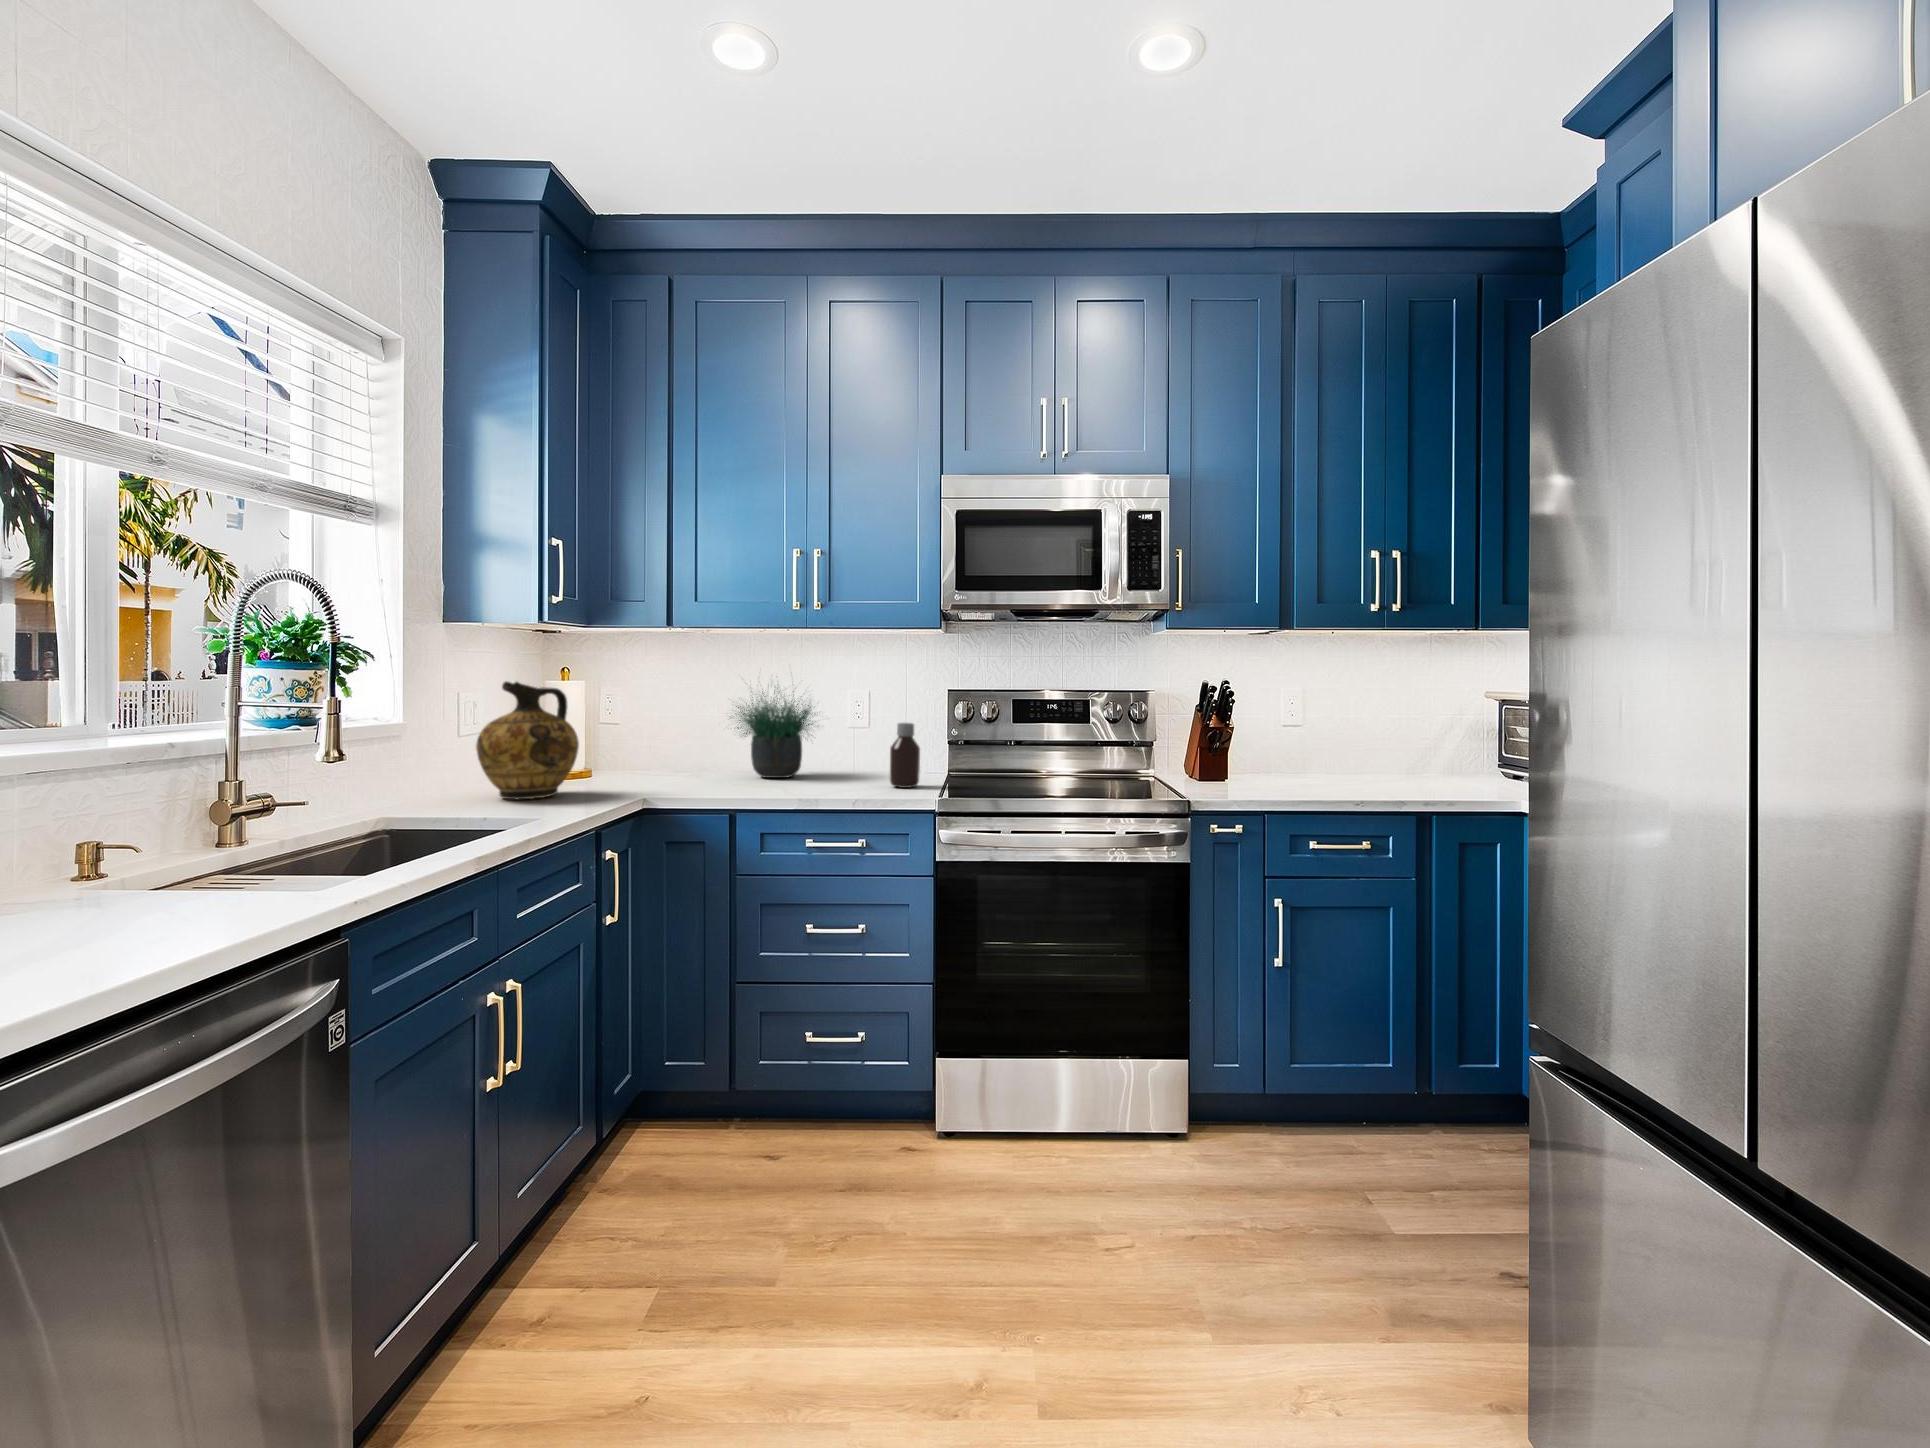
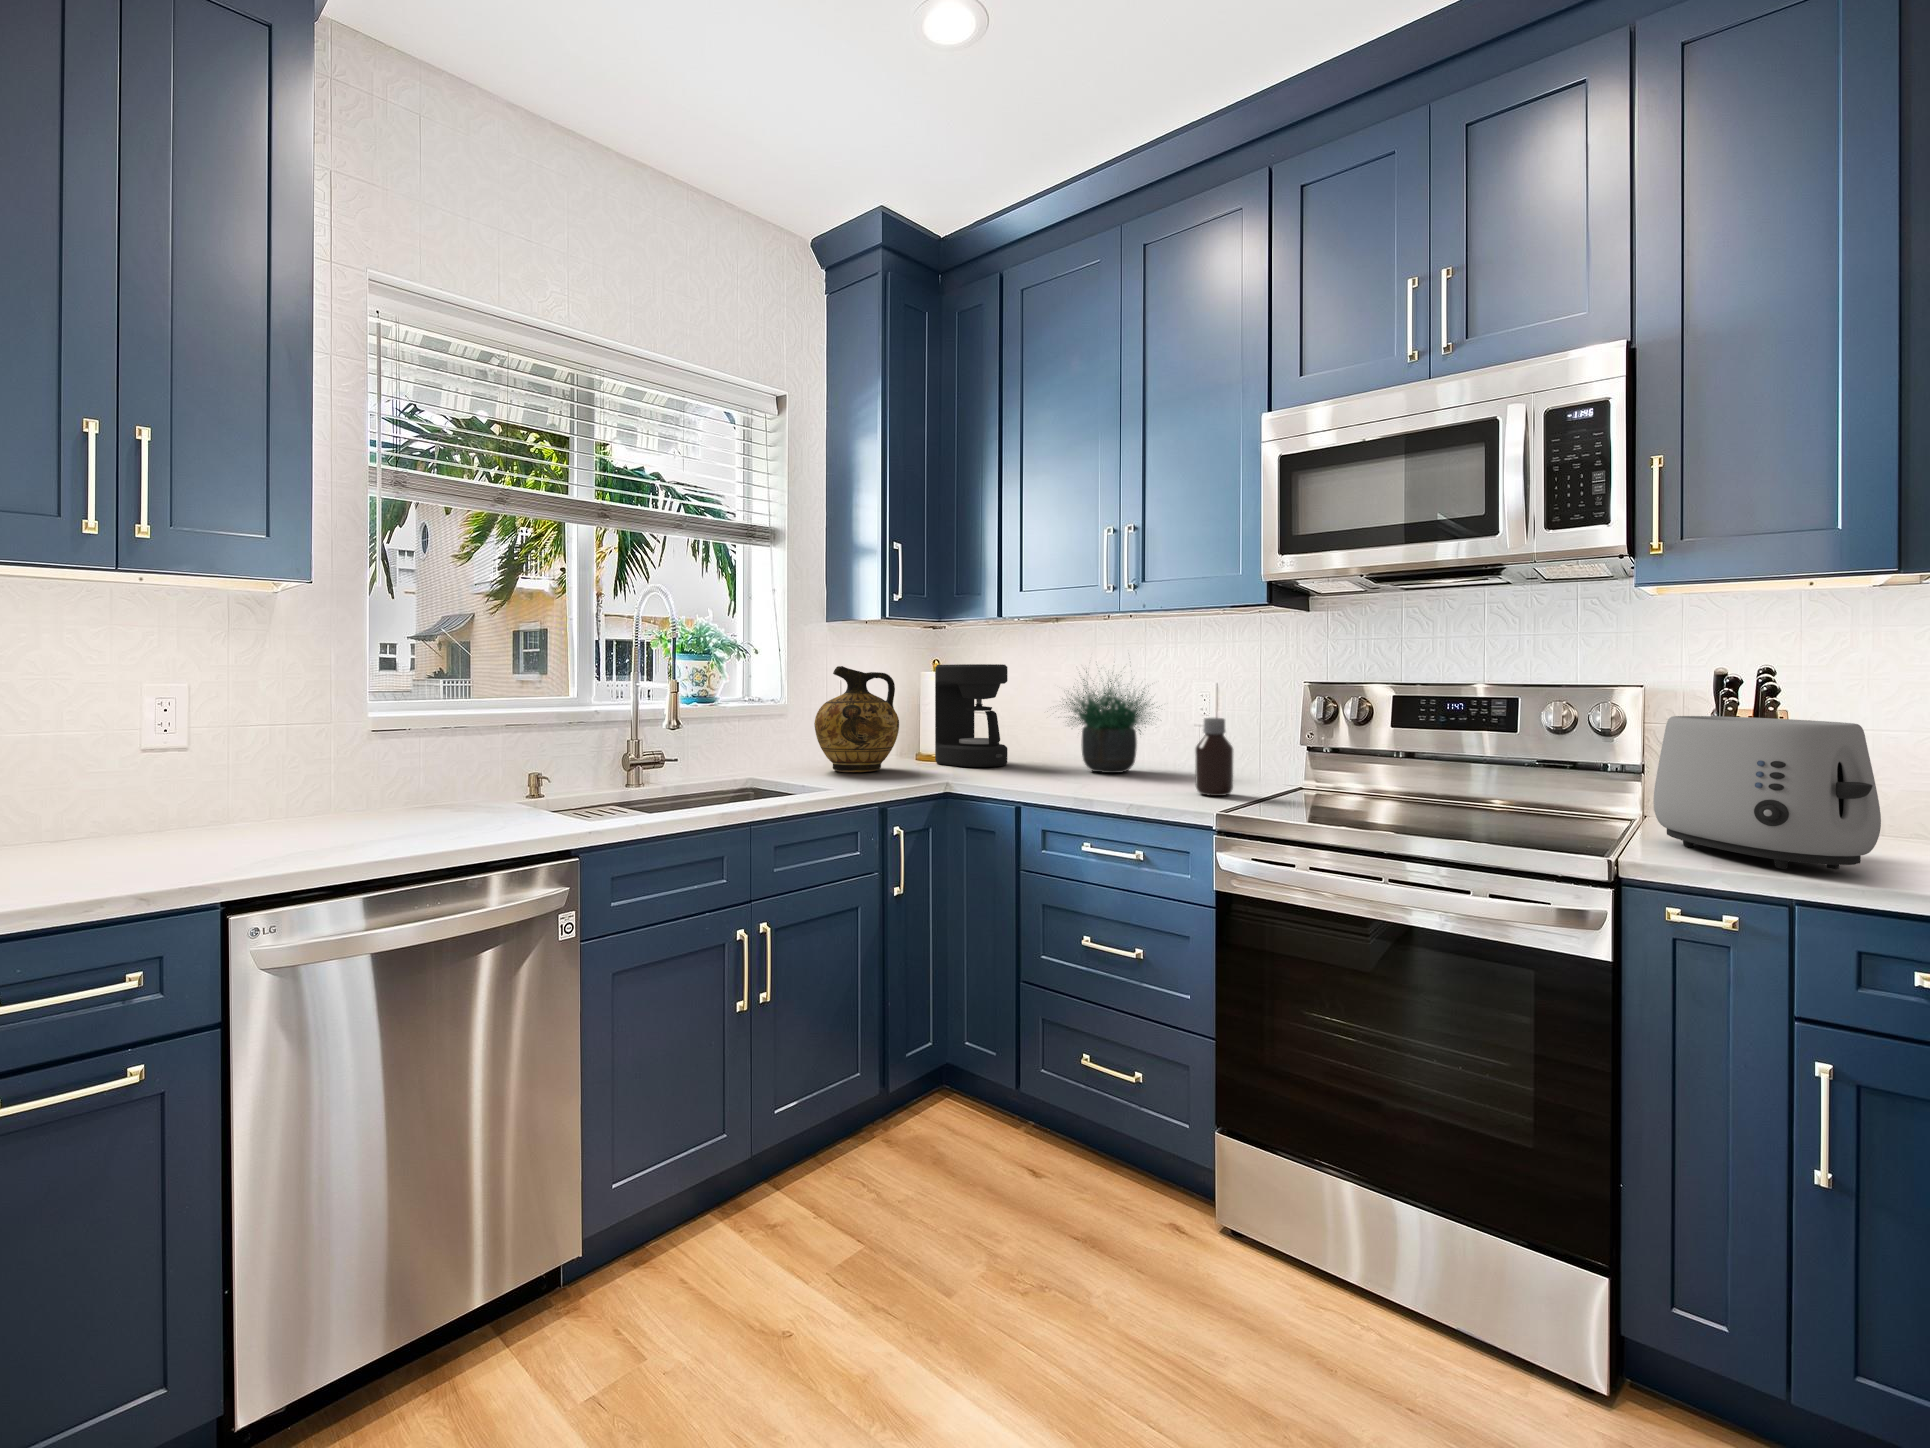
coffee maker: none [588,677,671,783] -> present [935,664,1008,767]
toaster: none [1187,710,1295,795] -> present [1653,716,1881,869]

